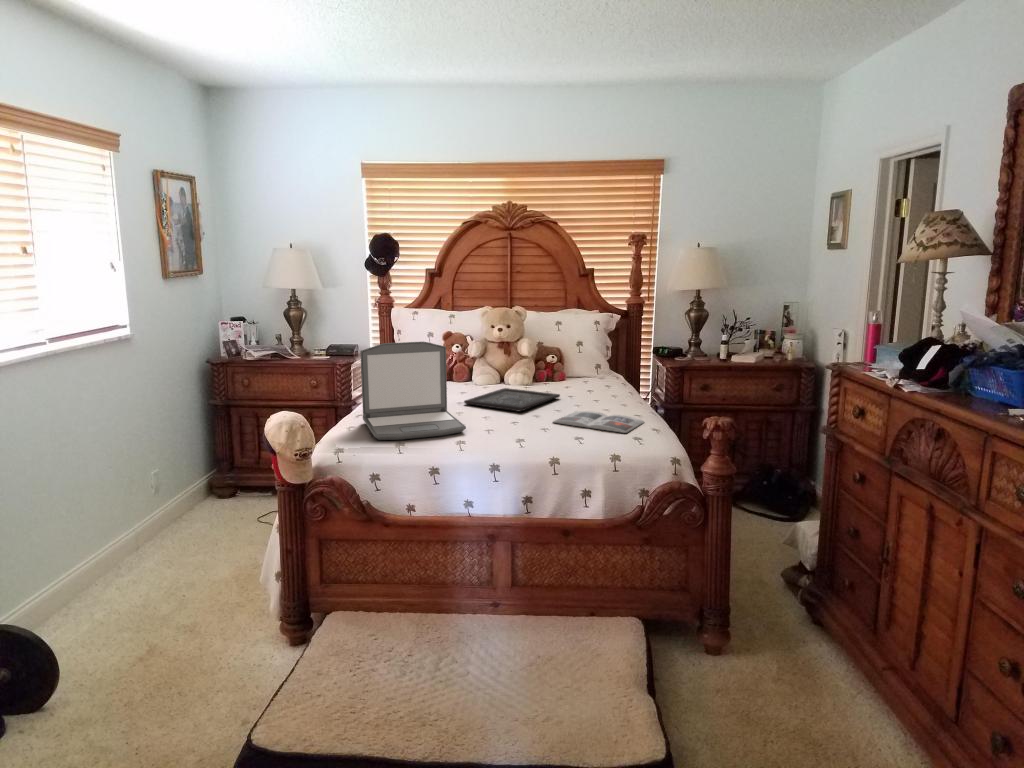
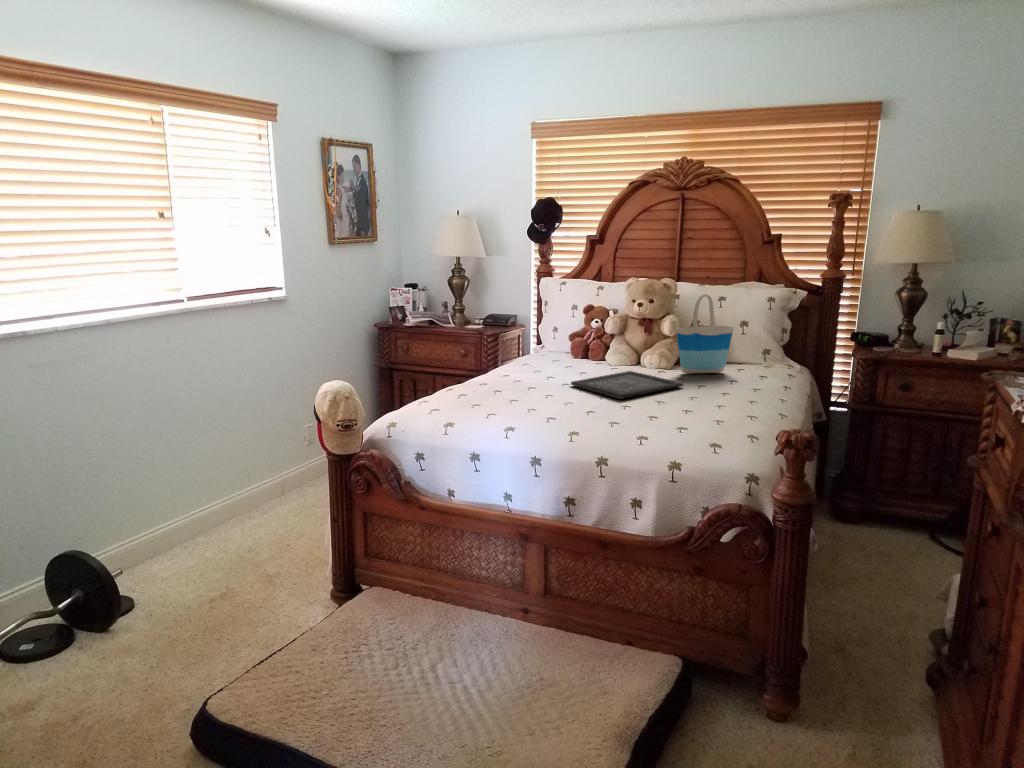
tote bag: none [542,317,585,387] -> present [677,294,734,373]
laptop: present [360,342,466,440] -> none [443,316,540,418]
magazine: present [553,411,644,433] -> none [643,404,753,436]

